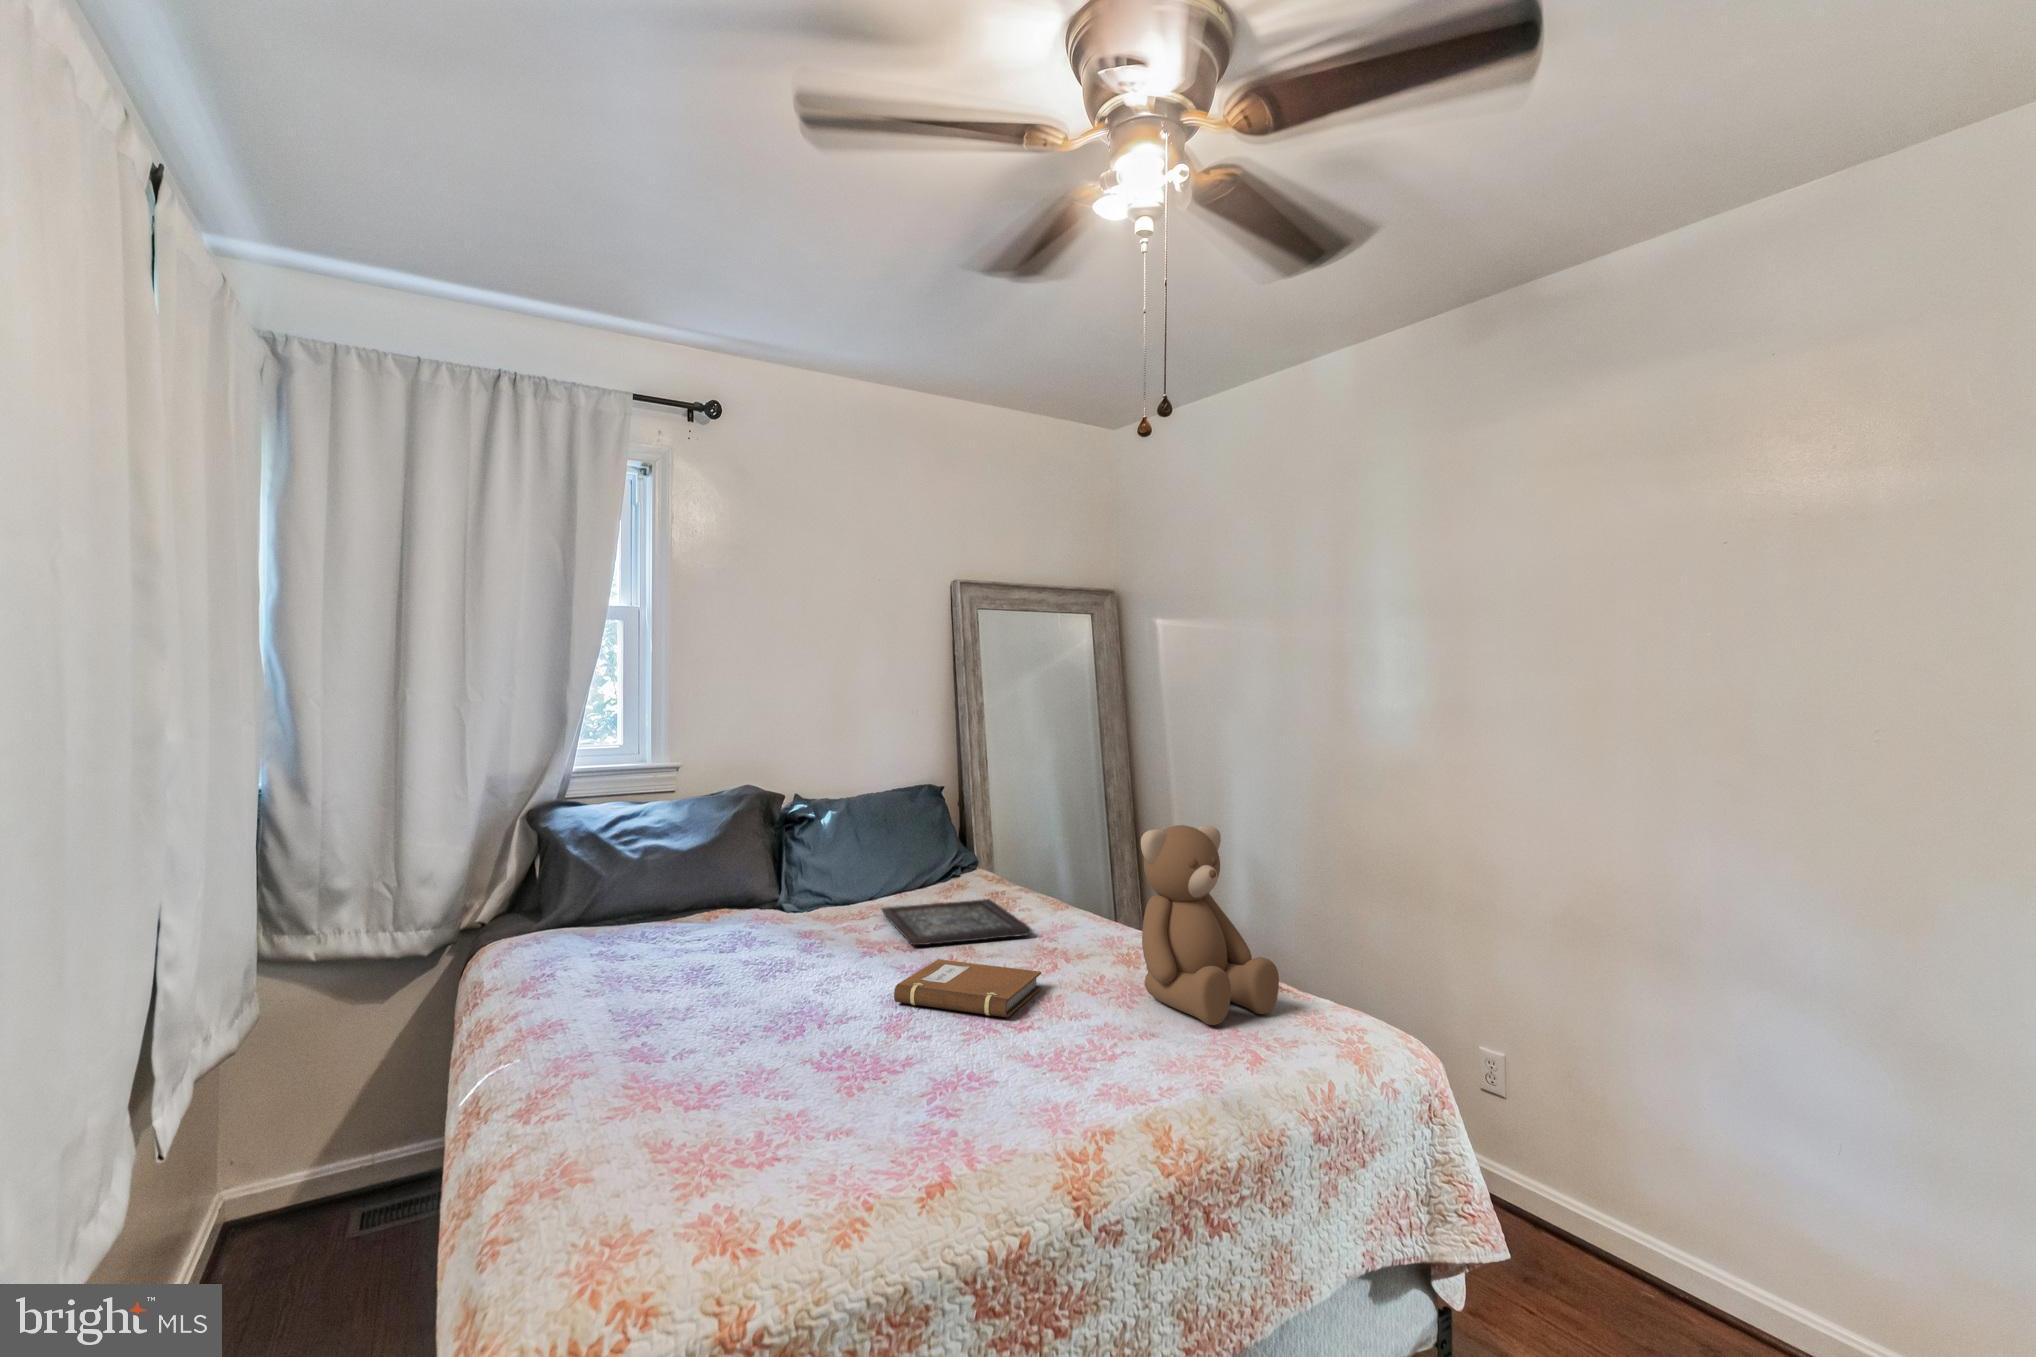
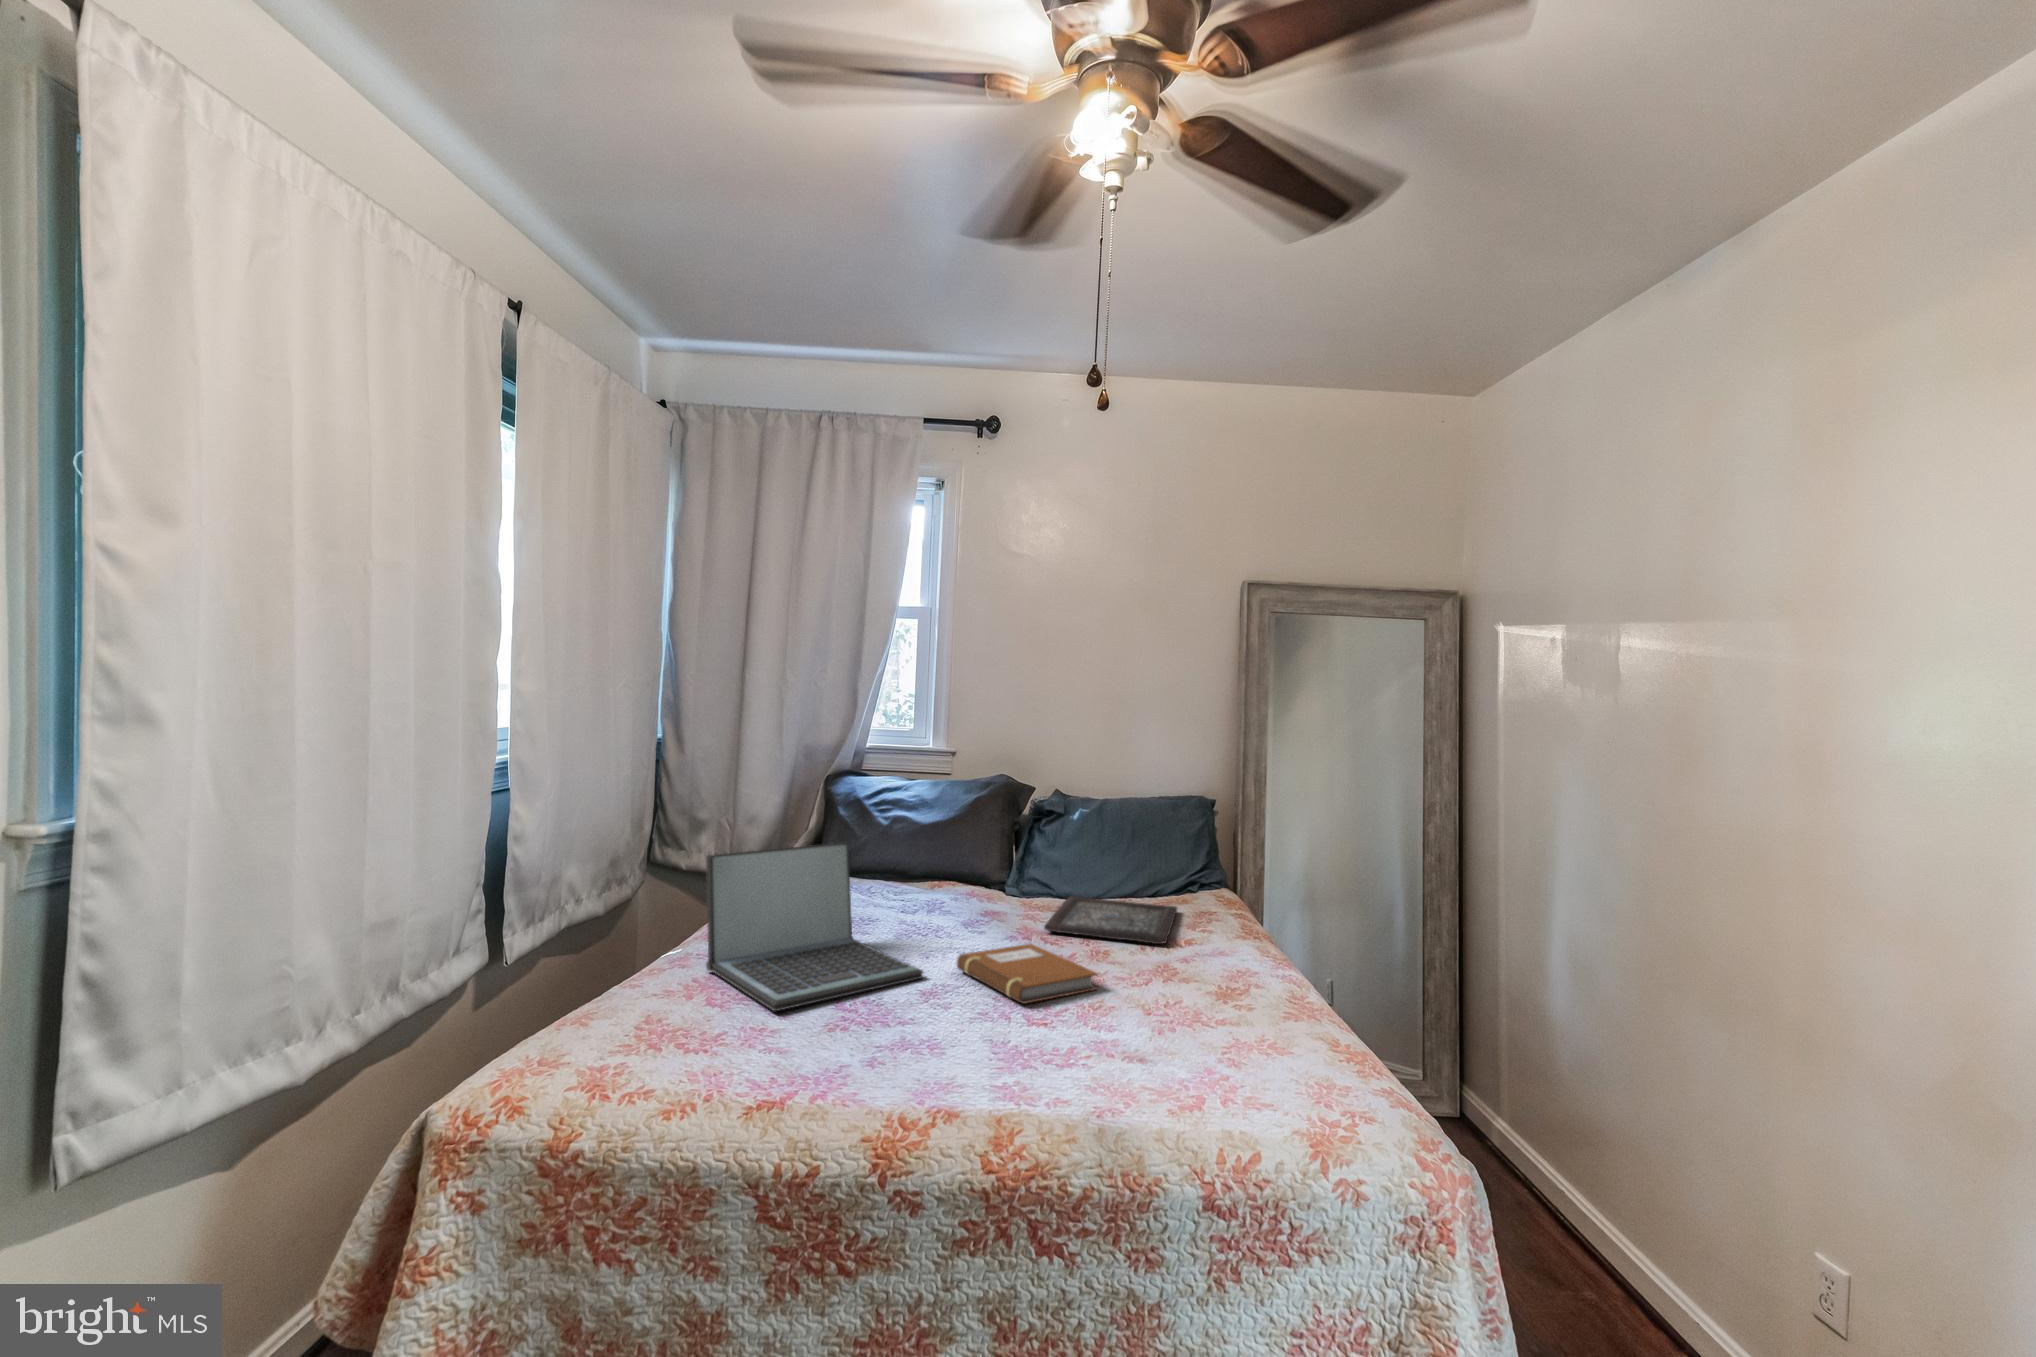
teddy bear: present [1141,825,1279,1025] -> none [1163,846,1297,1069]
laptop: none [594,884,873,1097] -> present [706,842,923,1011]

